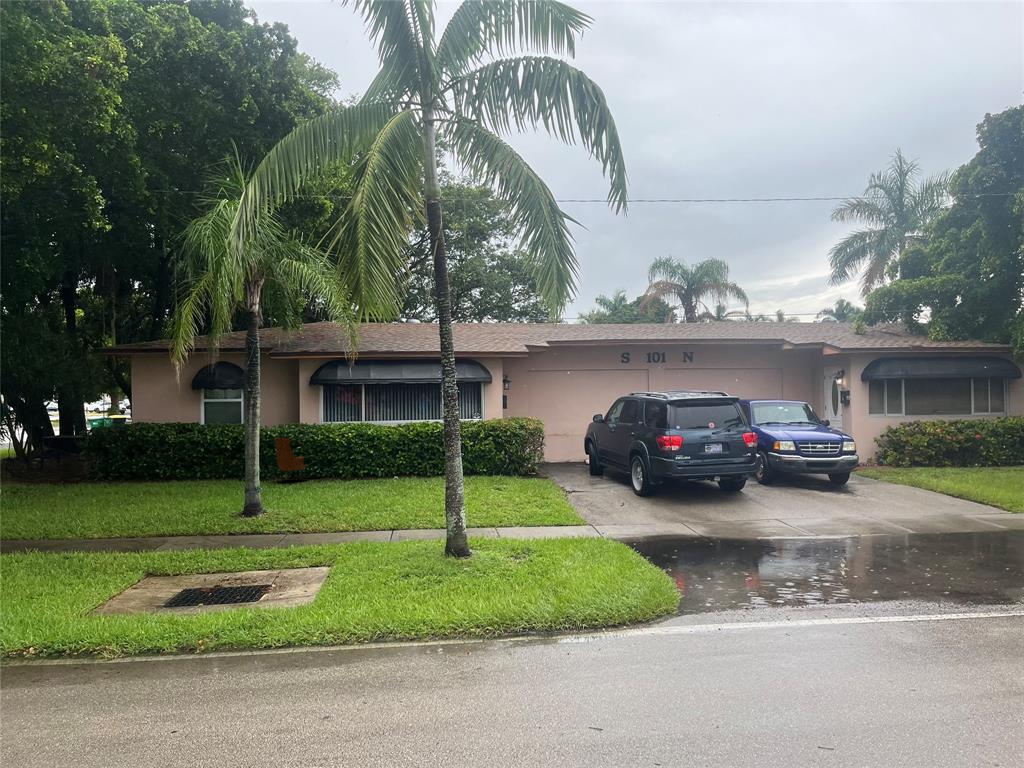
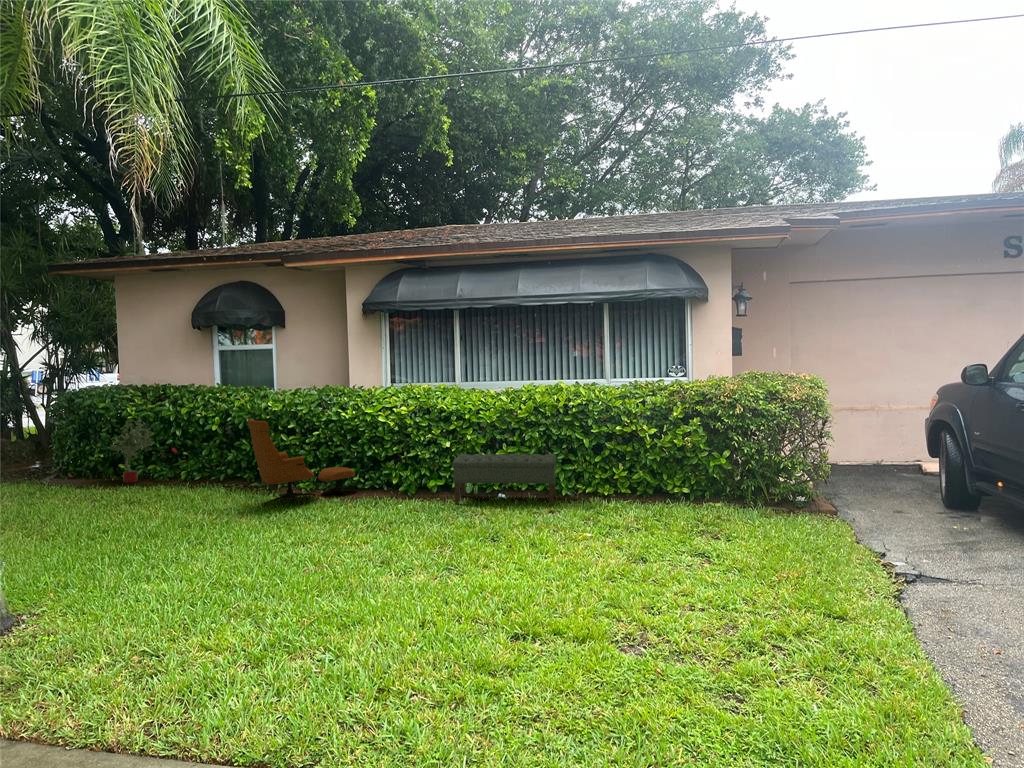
potted tree: none [156,442,188,480] -> present [110,420,153,484]
bench: none [379,455,429,479] -> present [452,454,556,505]

